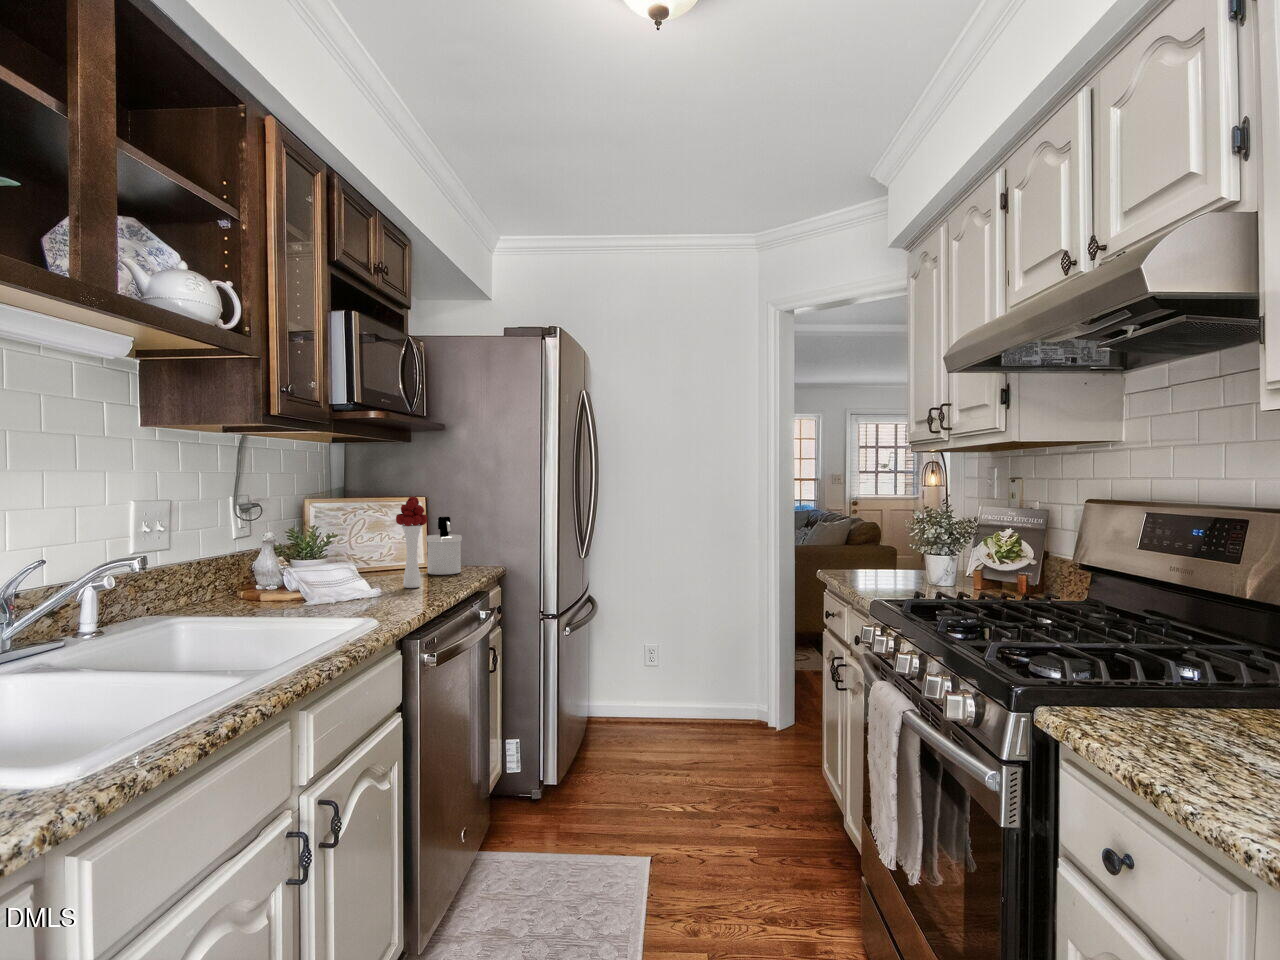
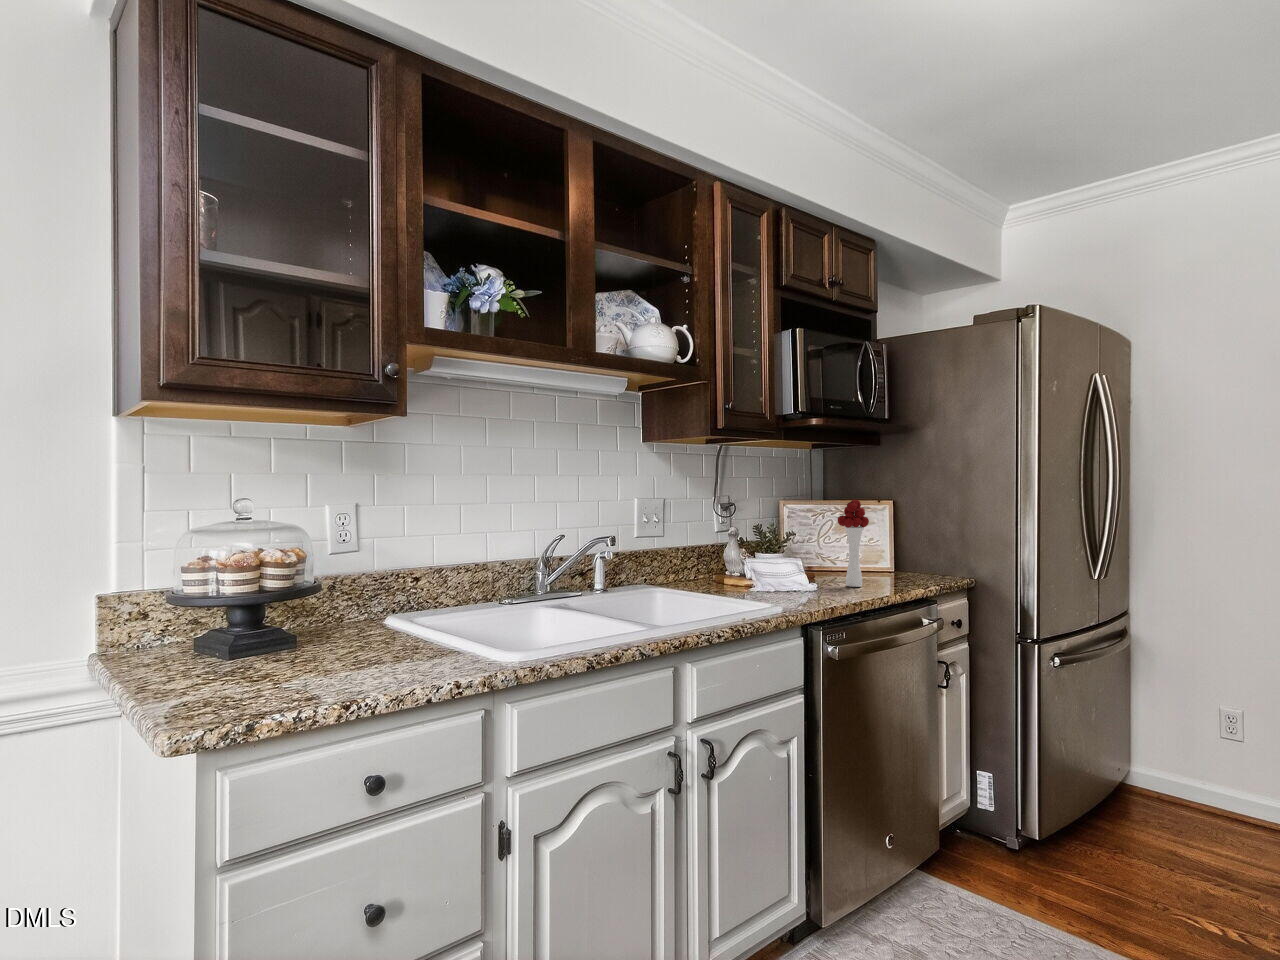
soap dispenser: present [426,517,462,575] -> none [885,521,922,579]

